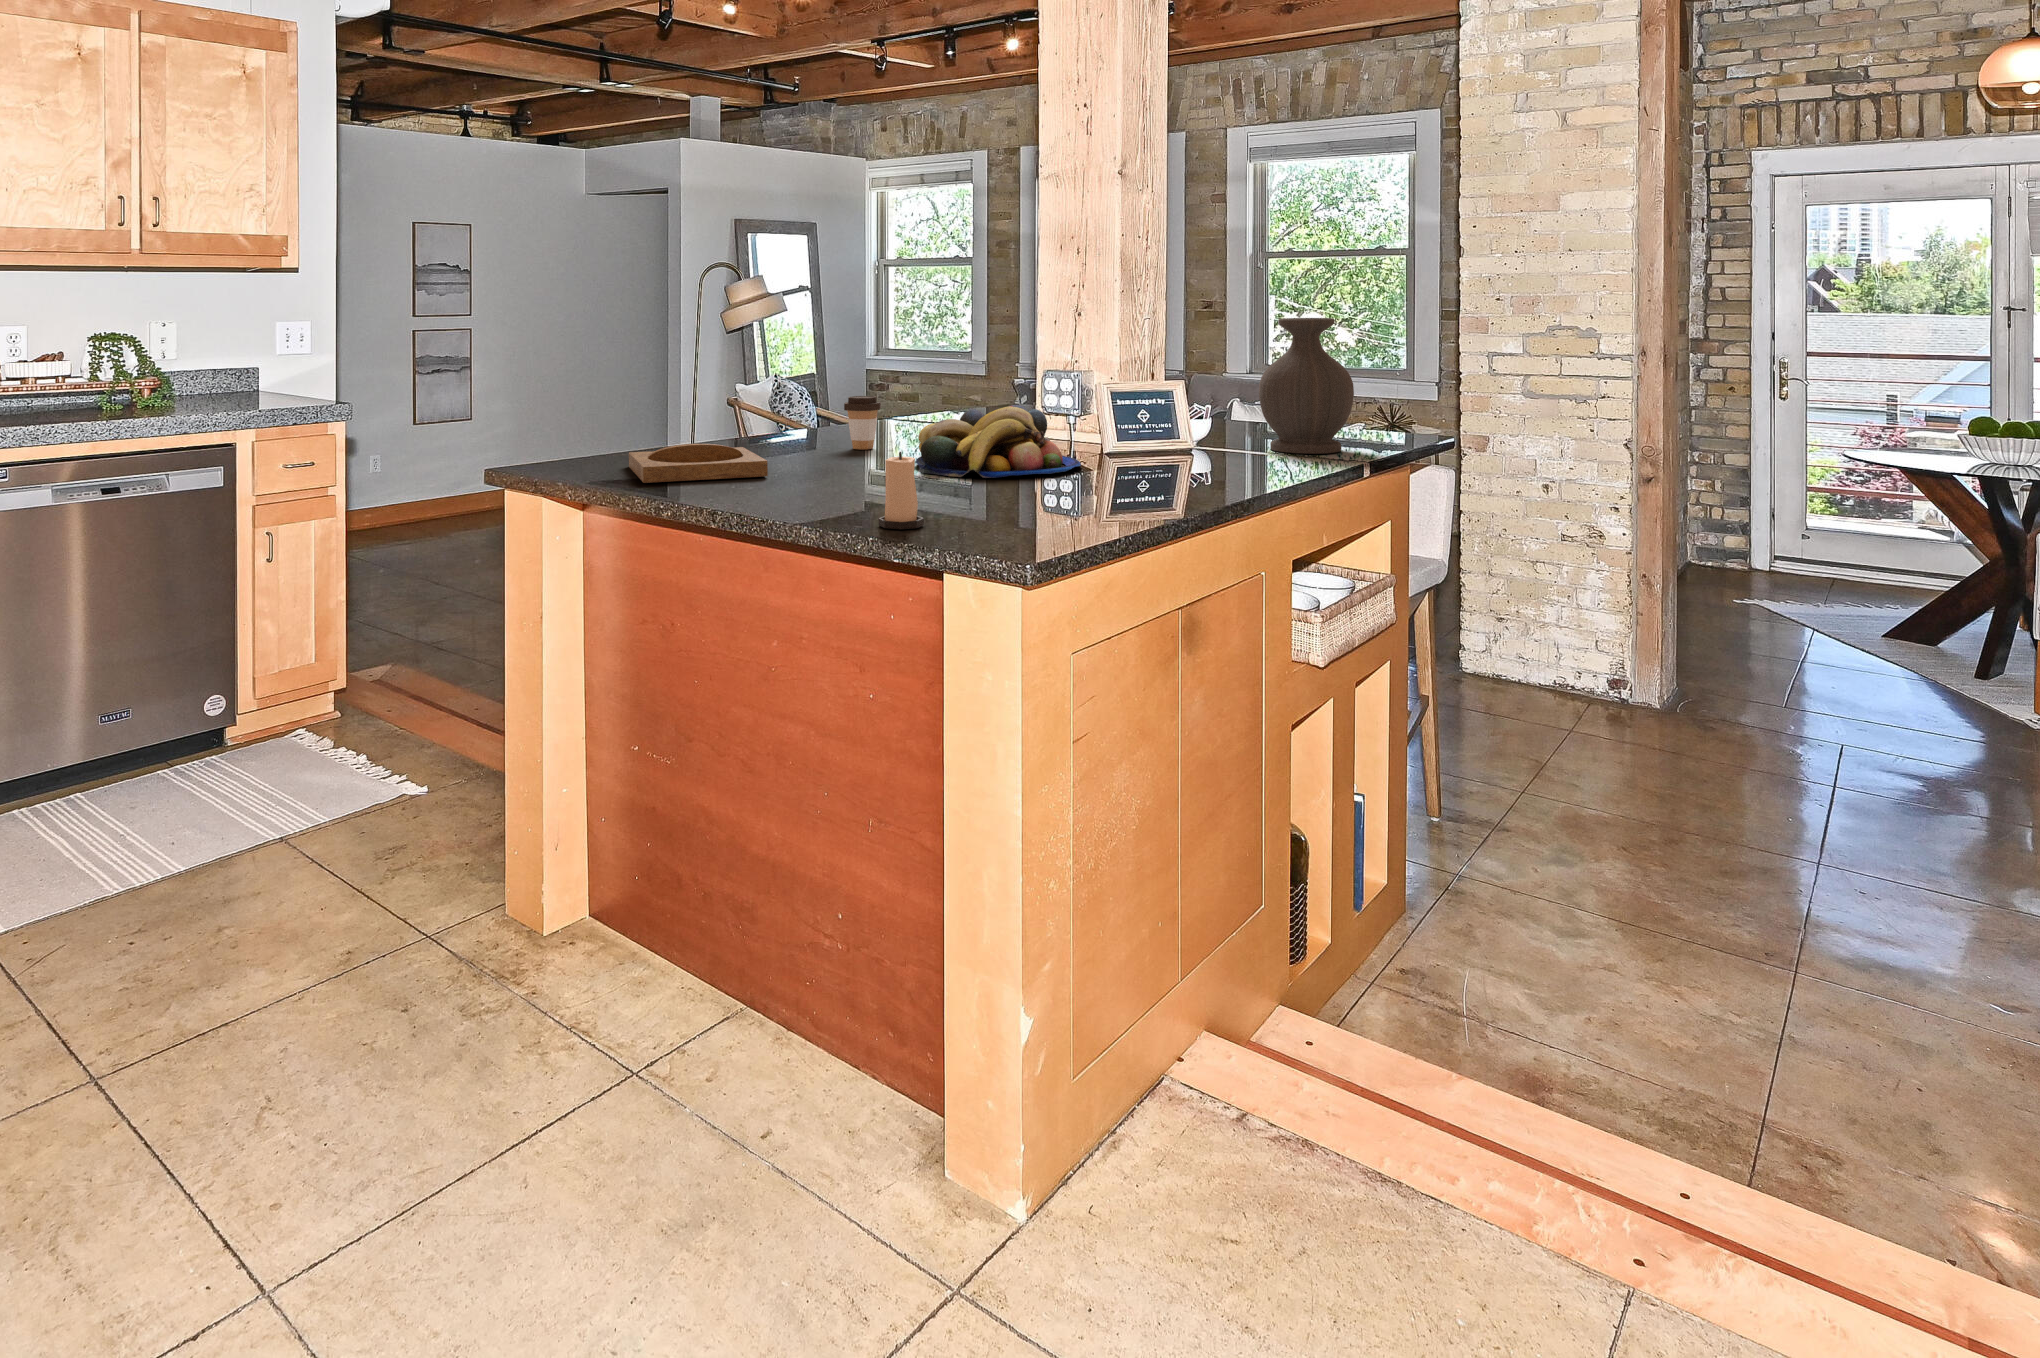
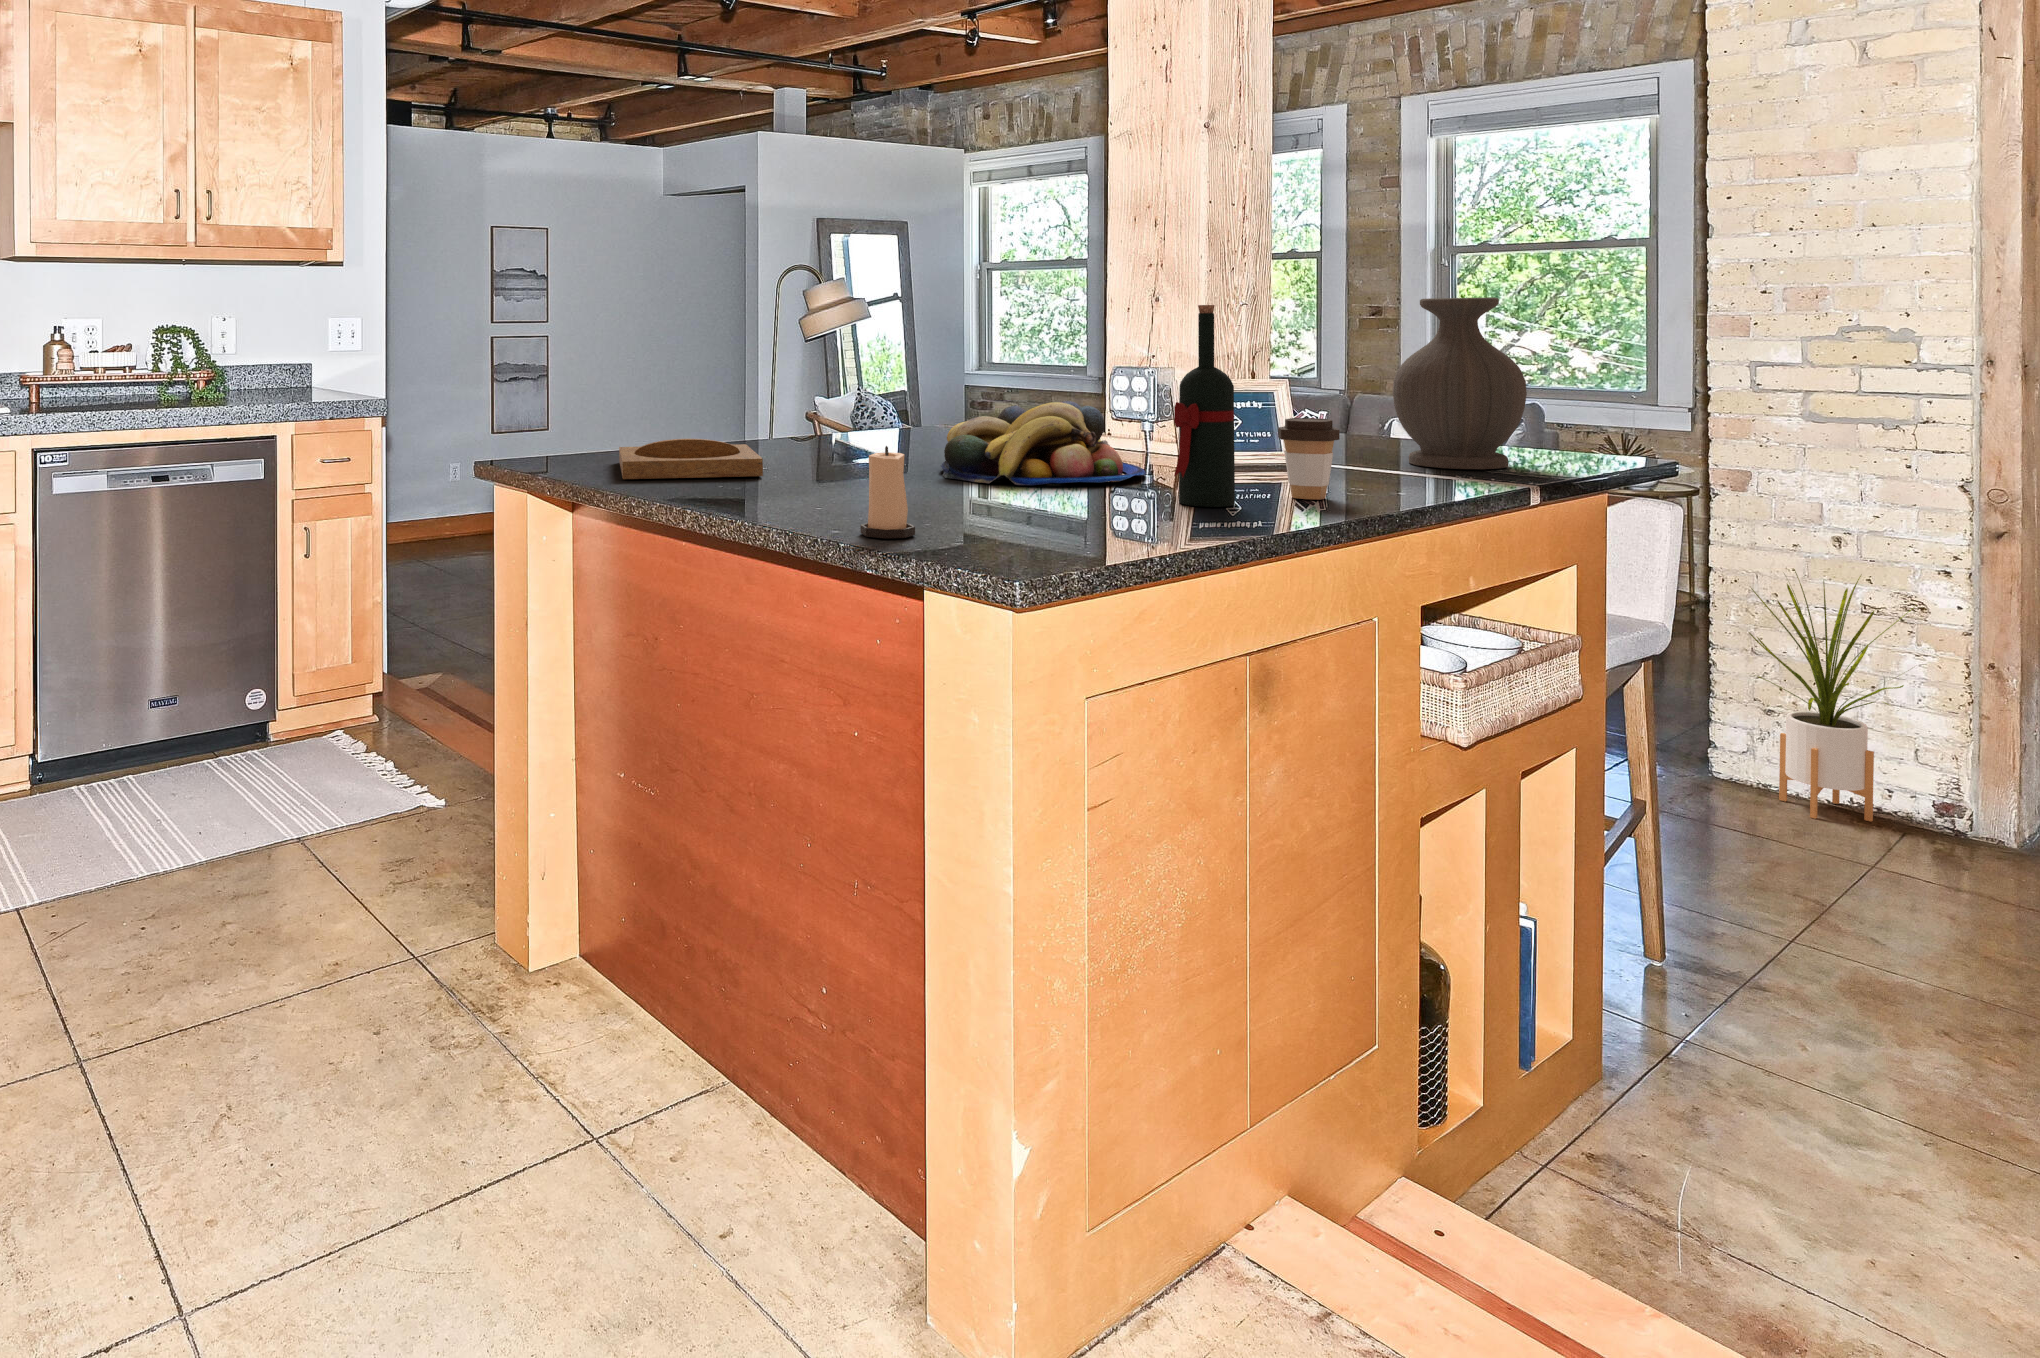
wine bottle: none [1112,329,1158,492] -> present [1174,305,1235,507]
coffee cup: present [844,396,881,449] -> present [1278,418,1340,500]
house plant: none [1486,518,1597,710] -> present [1749,570,1914,822]

